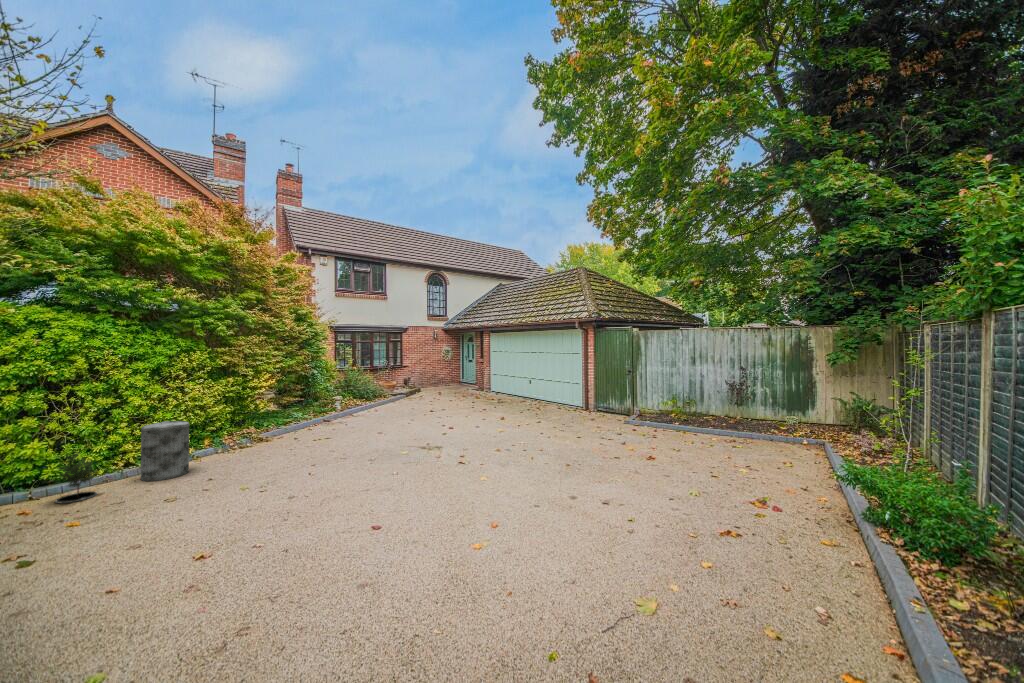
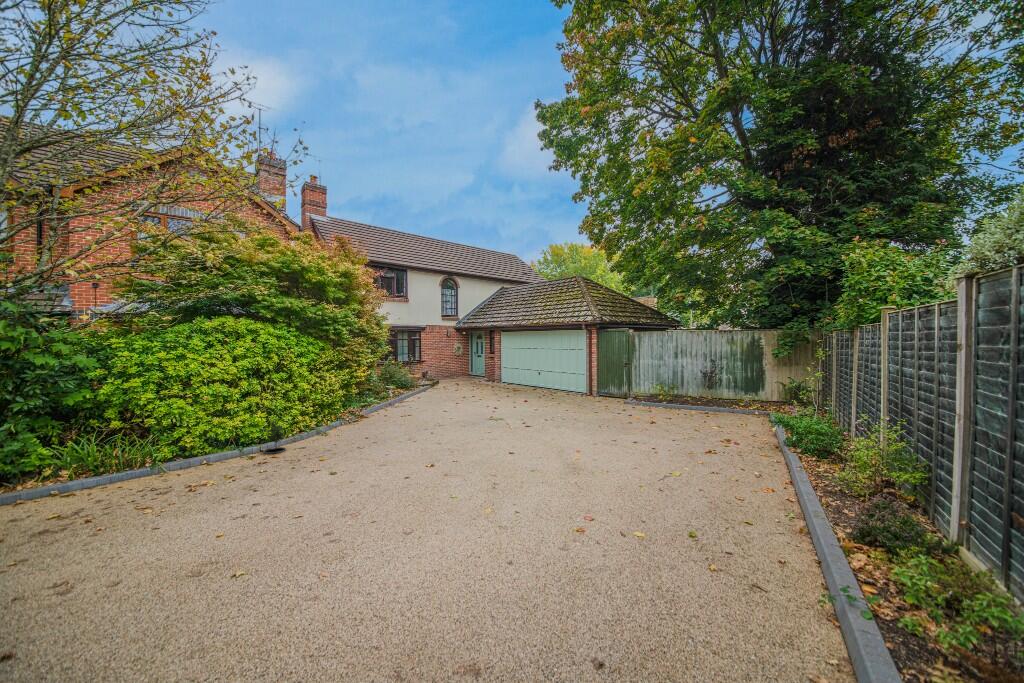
trash can: present [141,421,189,481] -> none [301,400,330,442]

